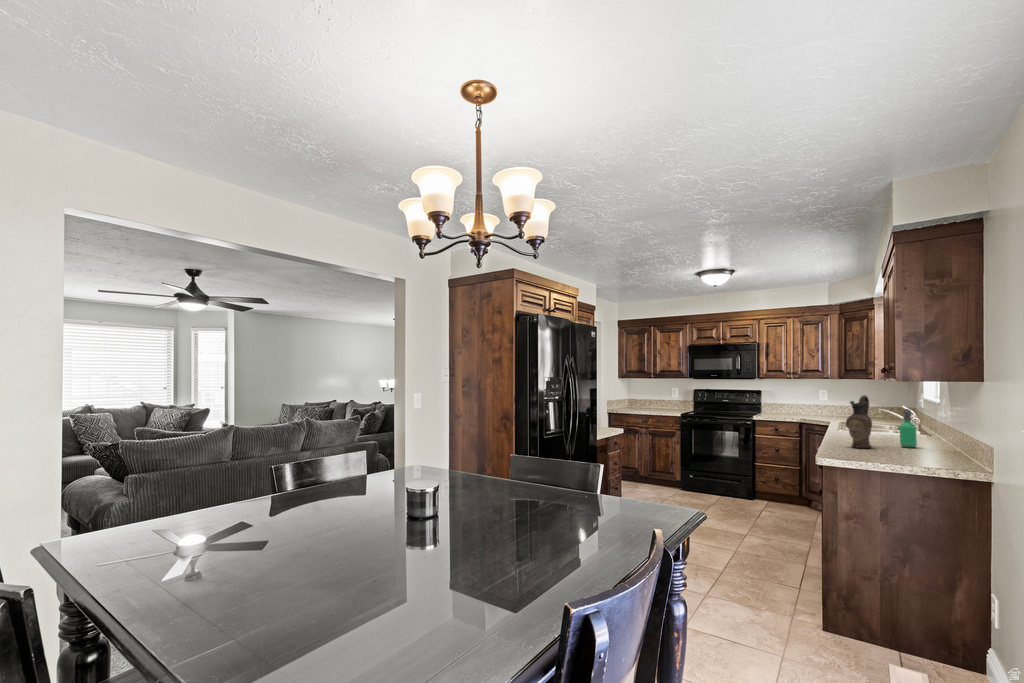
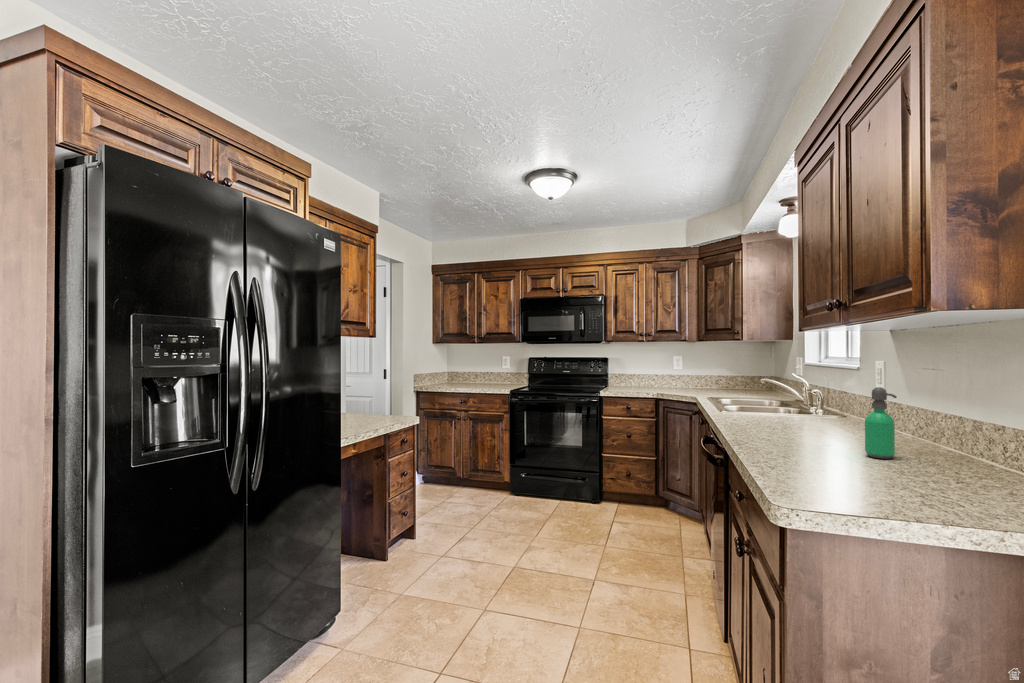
ceramic pitcher: present [846,395,872,448] -> none [788,364,835,467]

